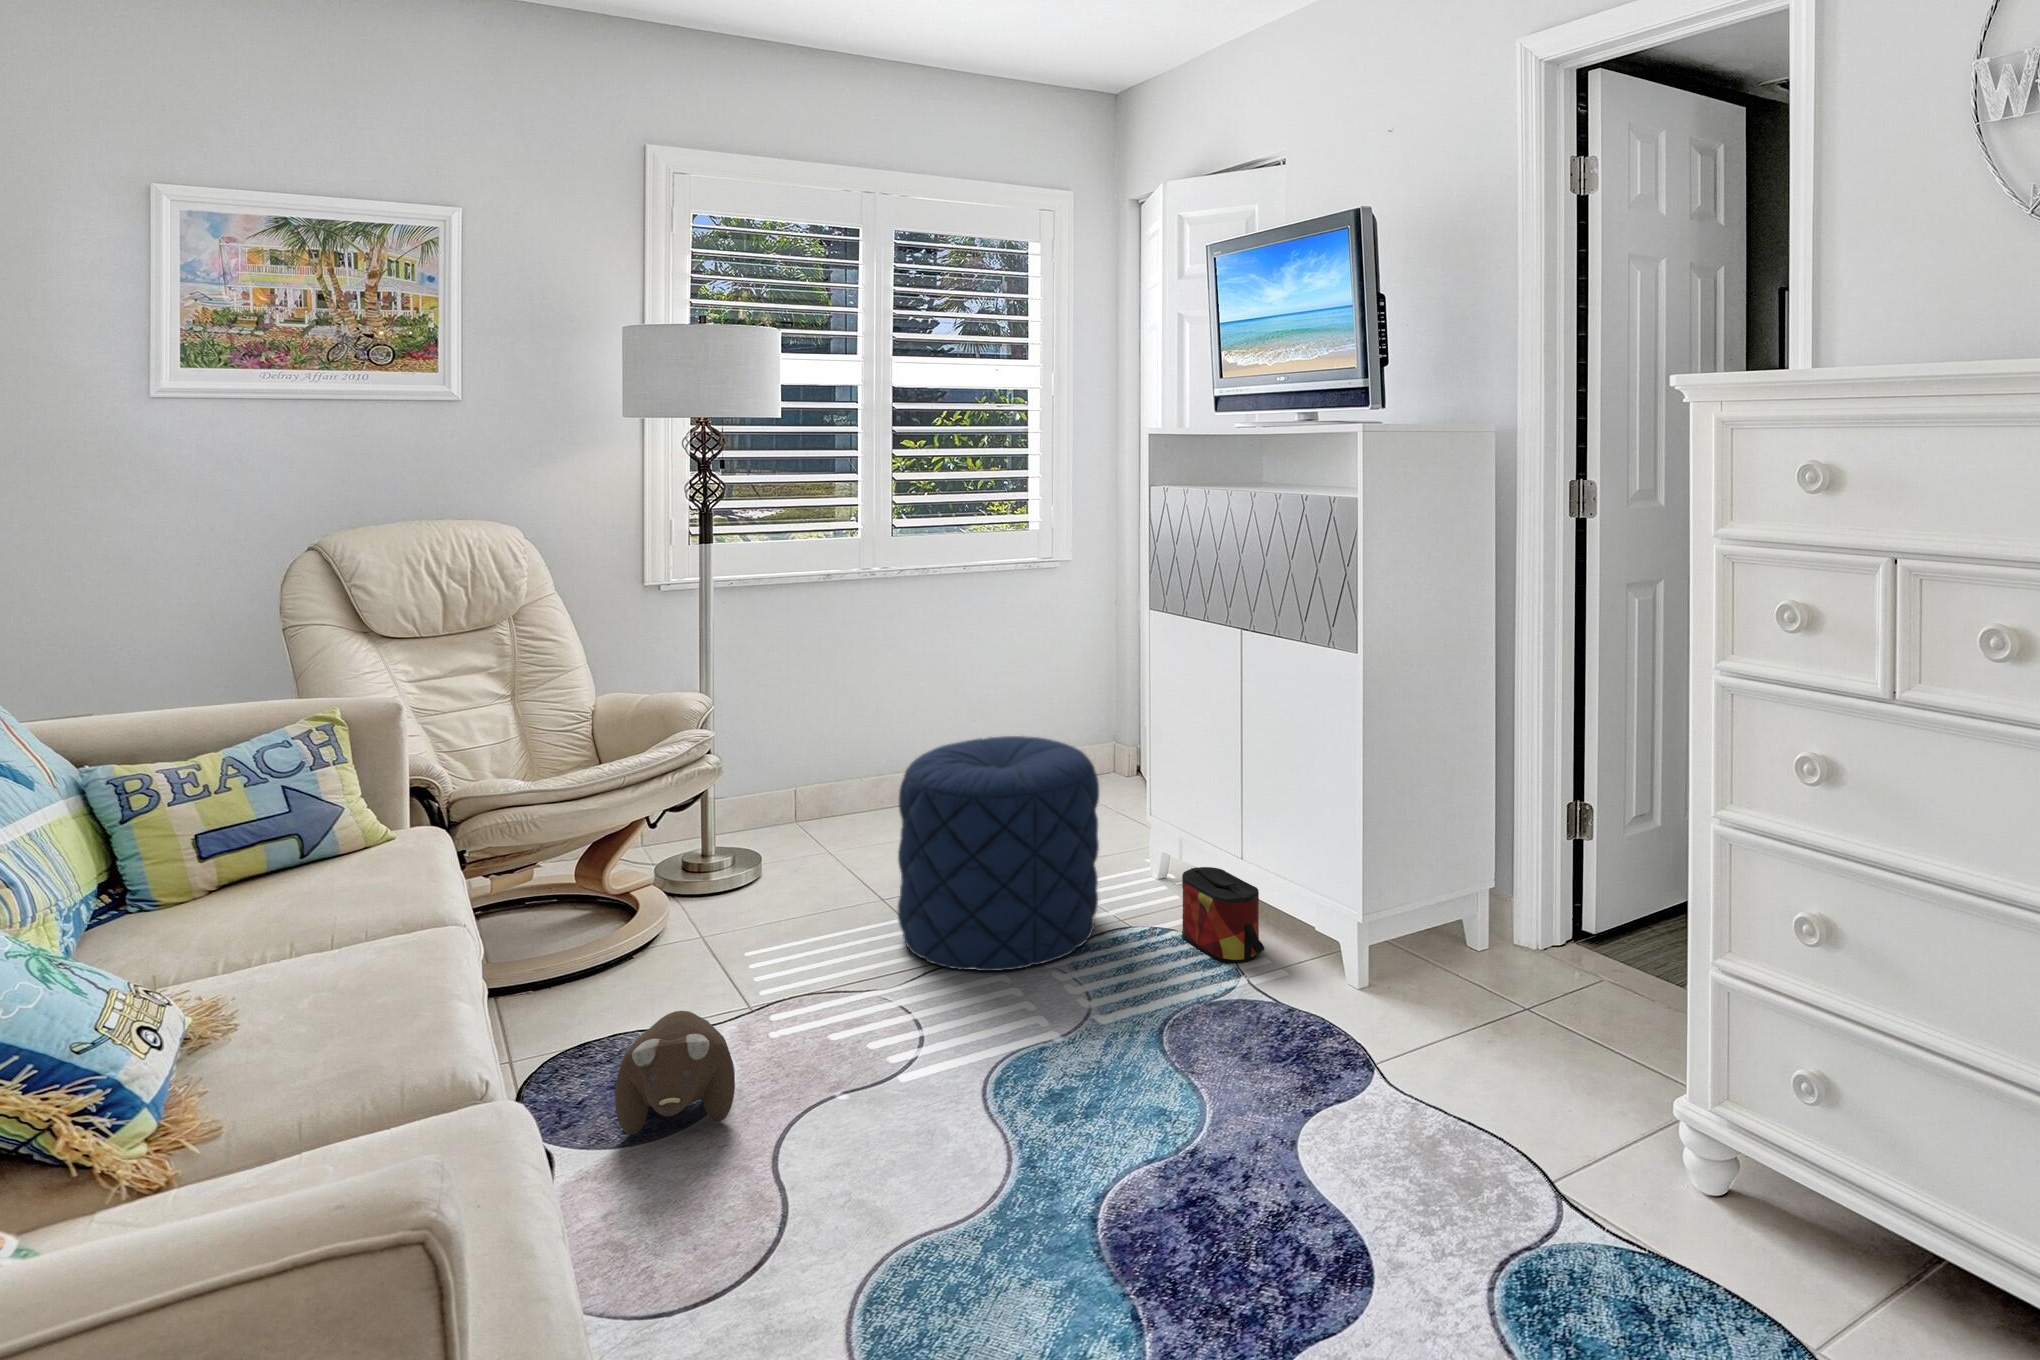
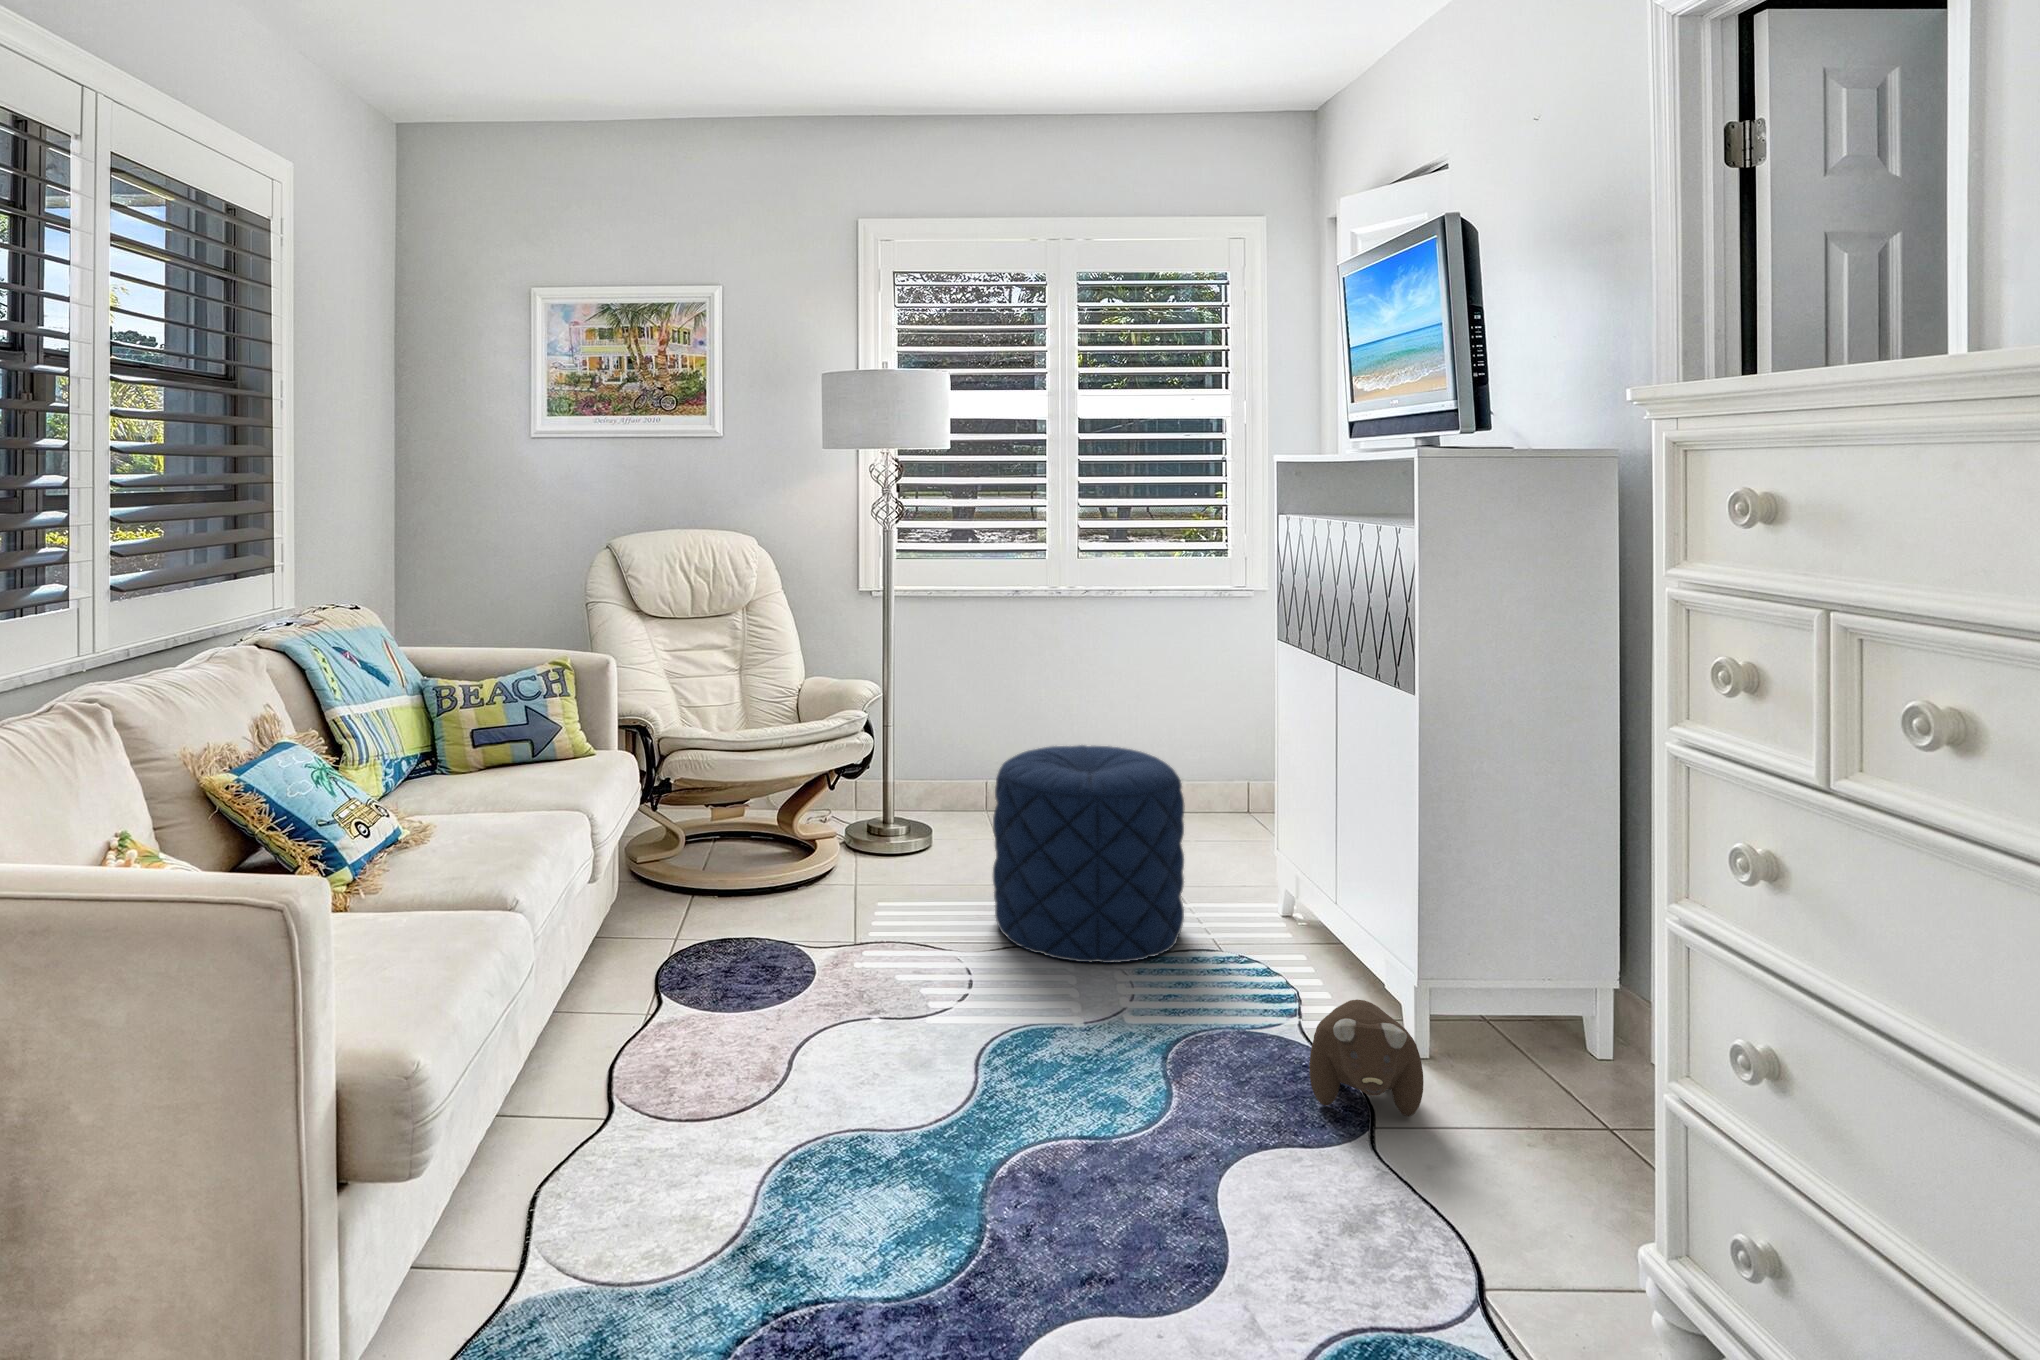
bag: present [1182,867,1264,962] -> none [1262,903,1338,1005]
plush toy: present [615,1011,735,1135] -> present [1309,1000,1424,1116]

